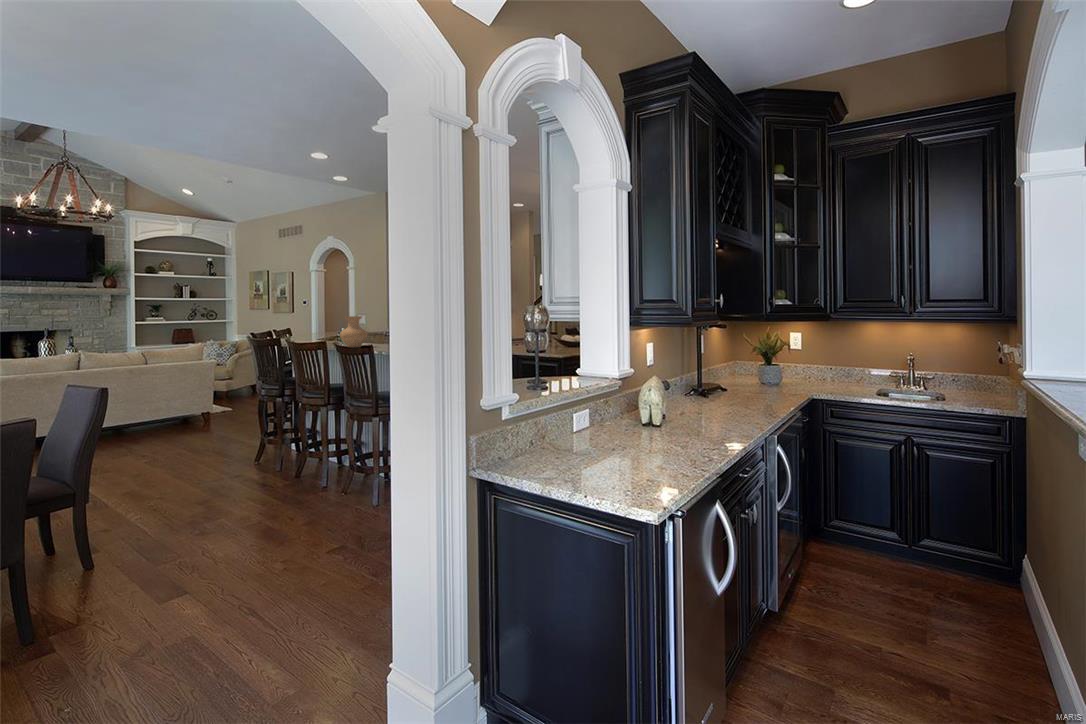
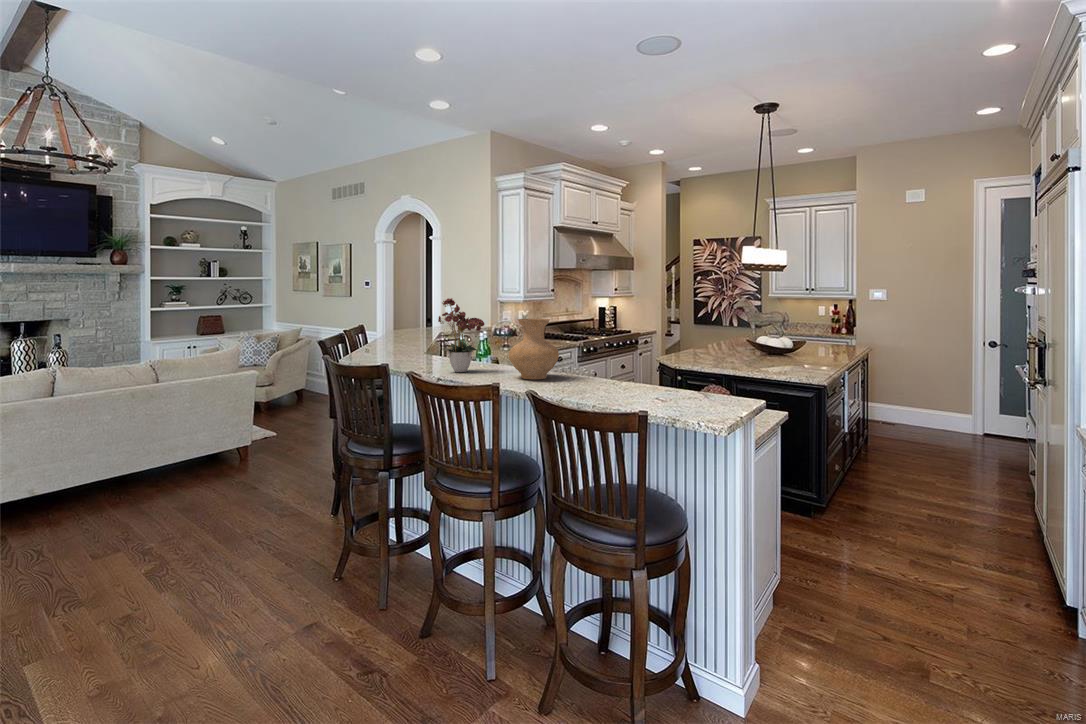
flower arrangement: none [304,304,335,346] -> present [438,298,484,372]

